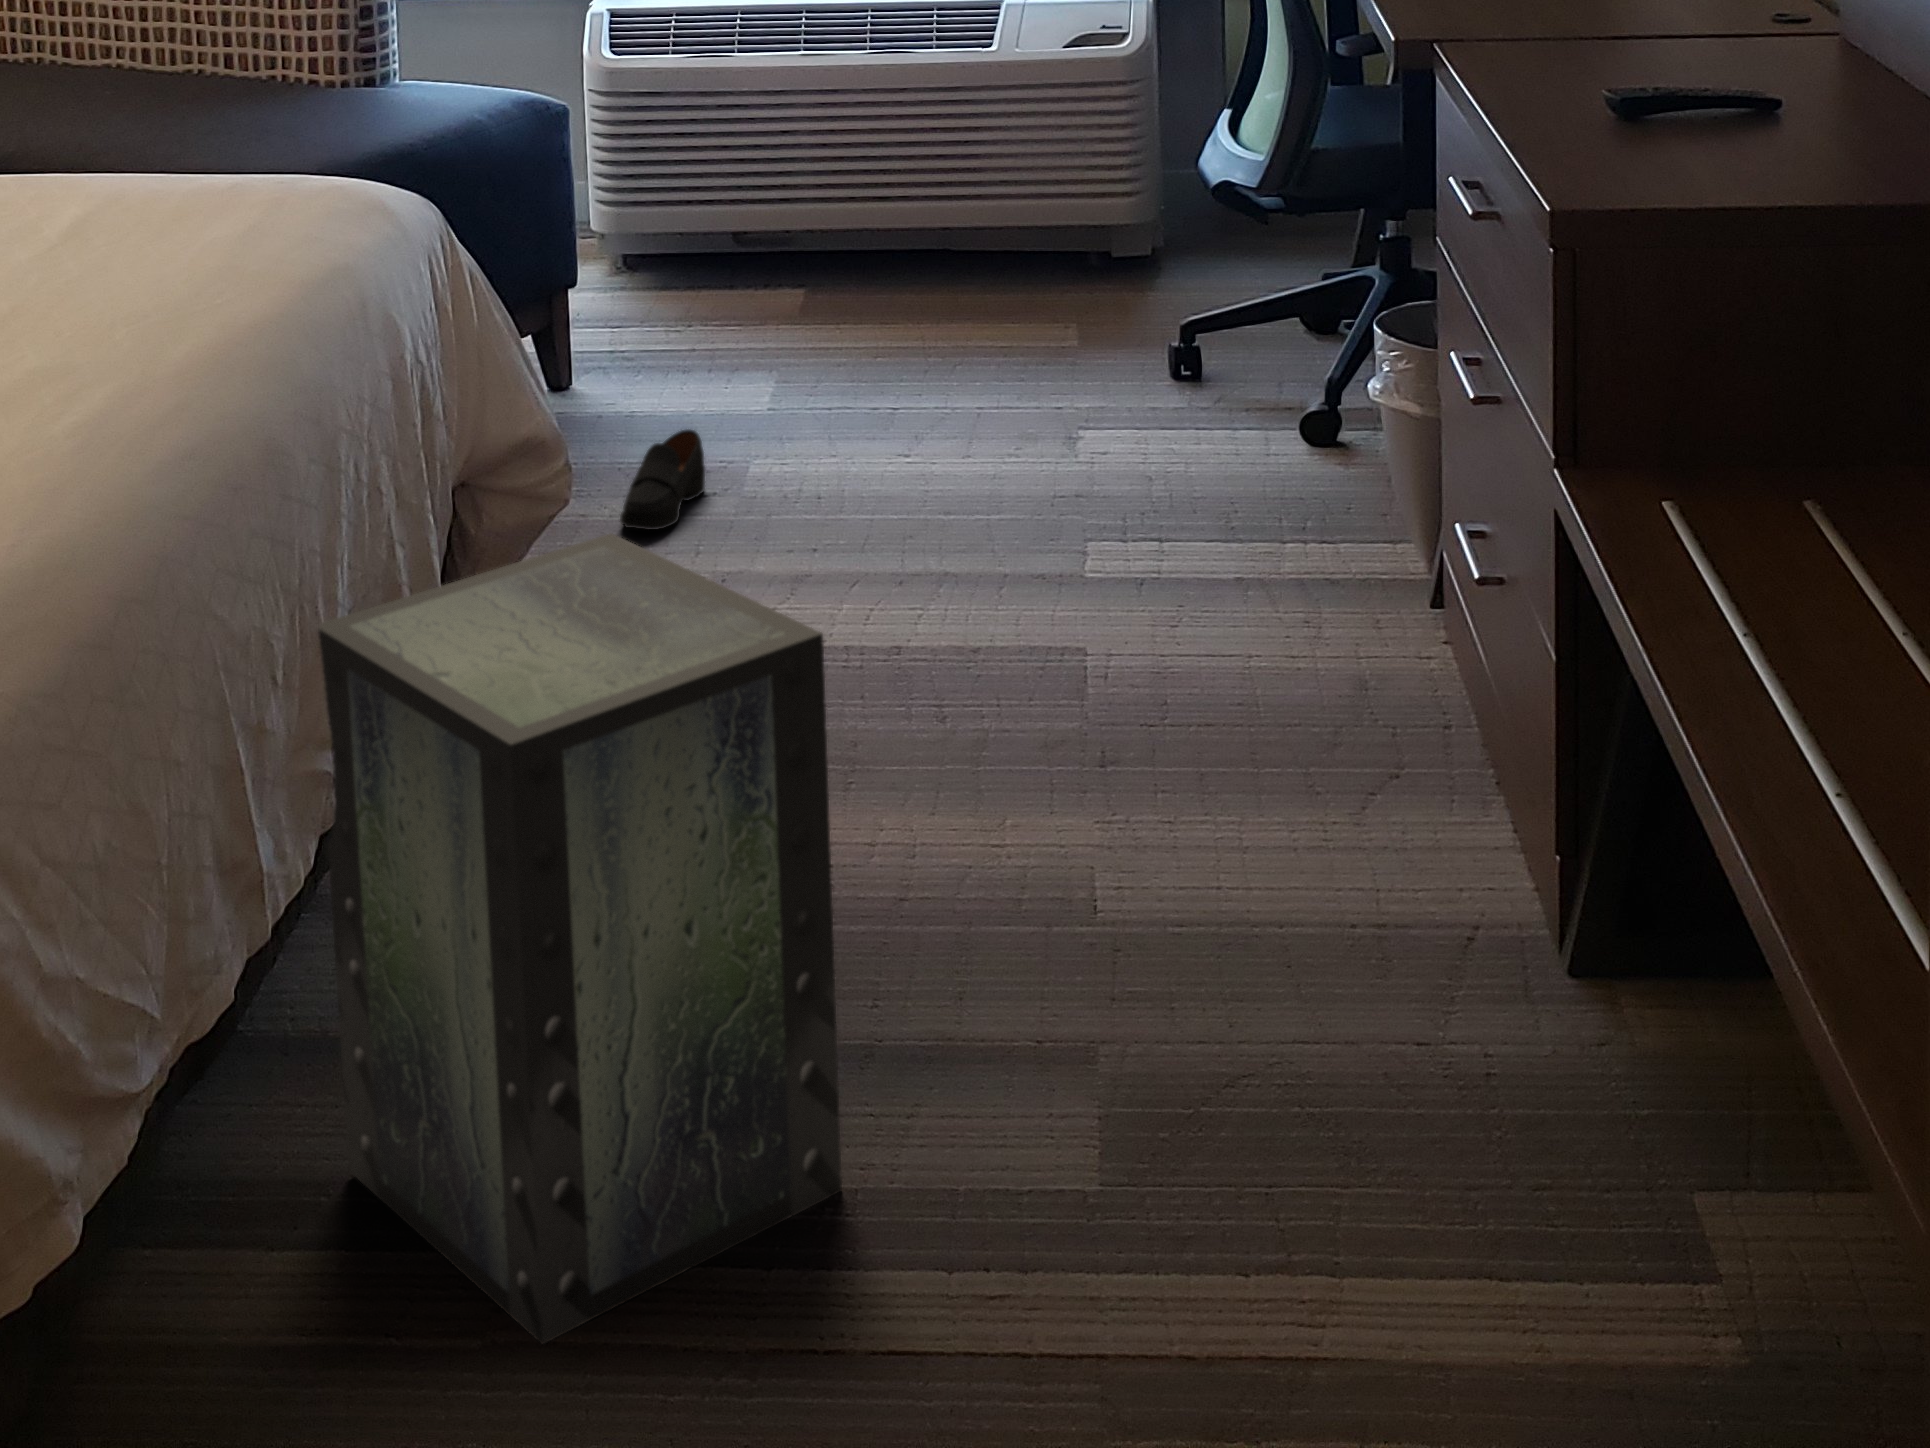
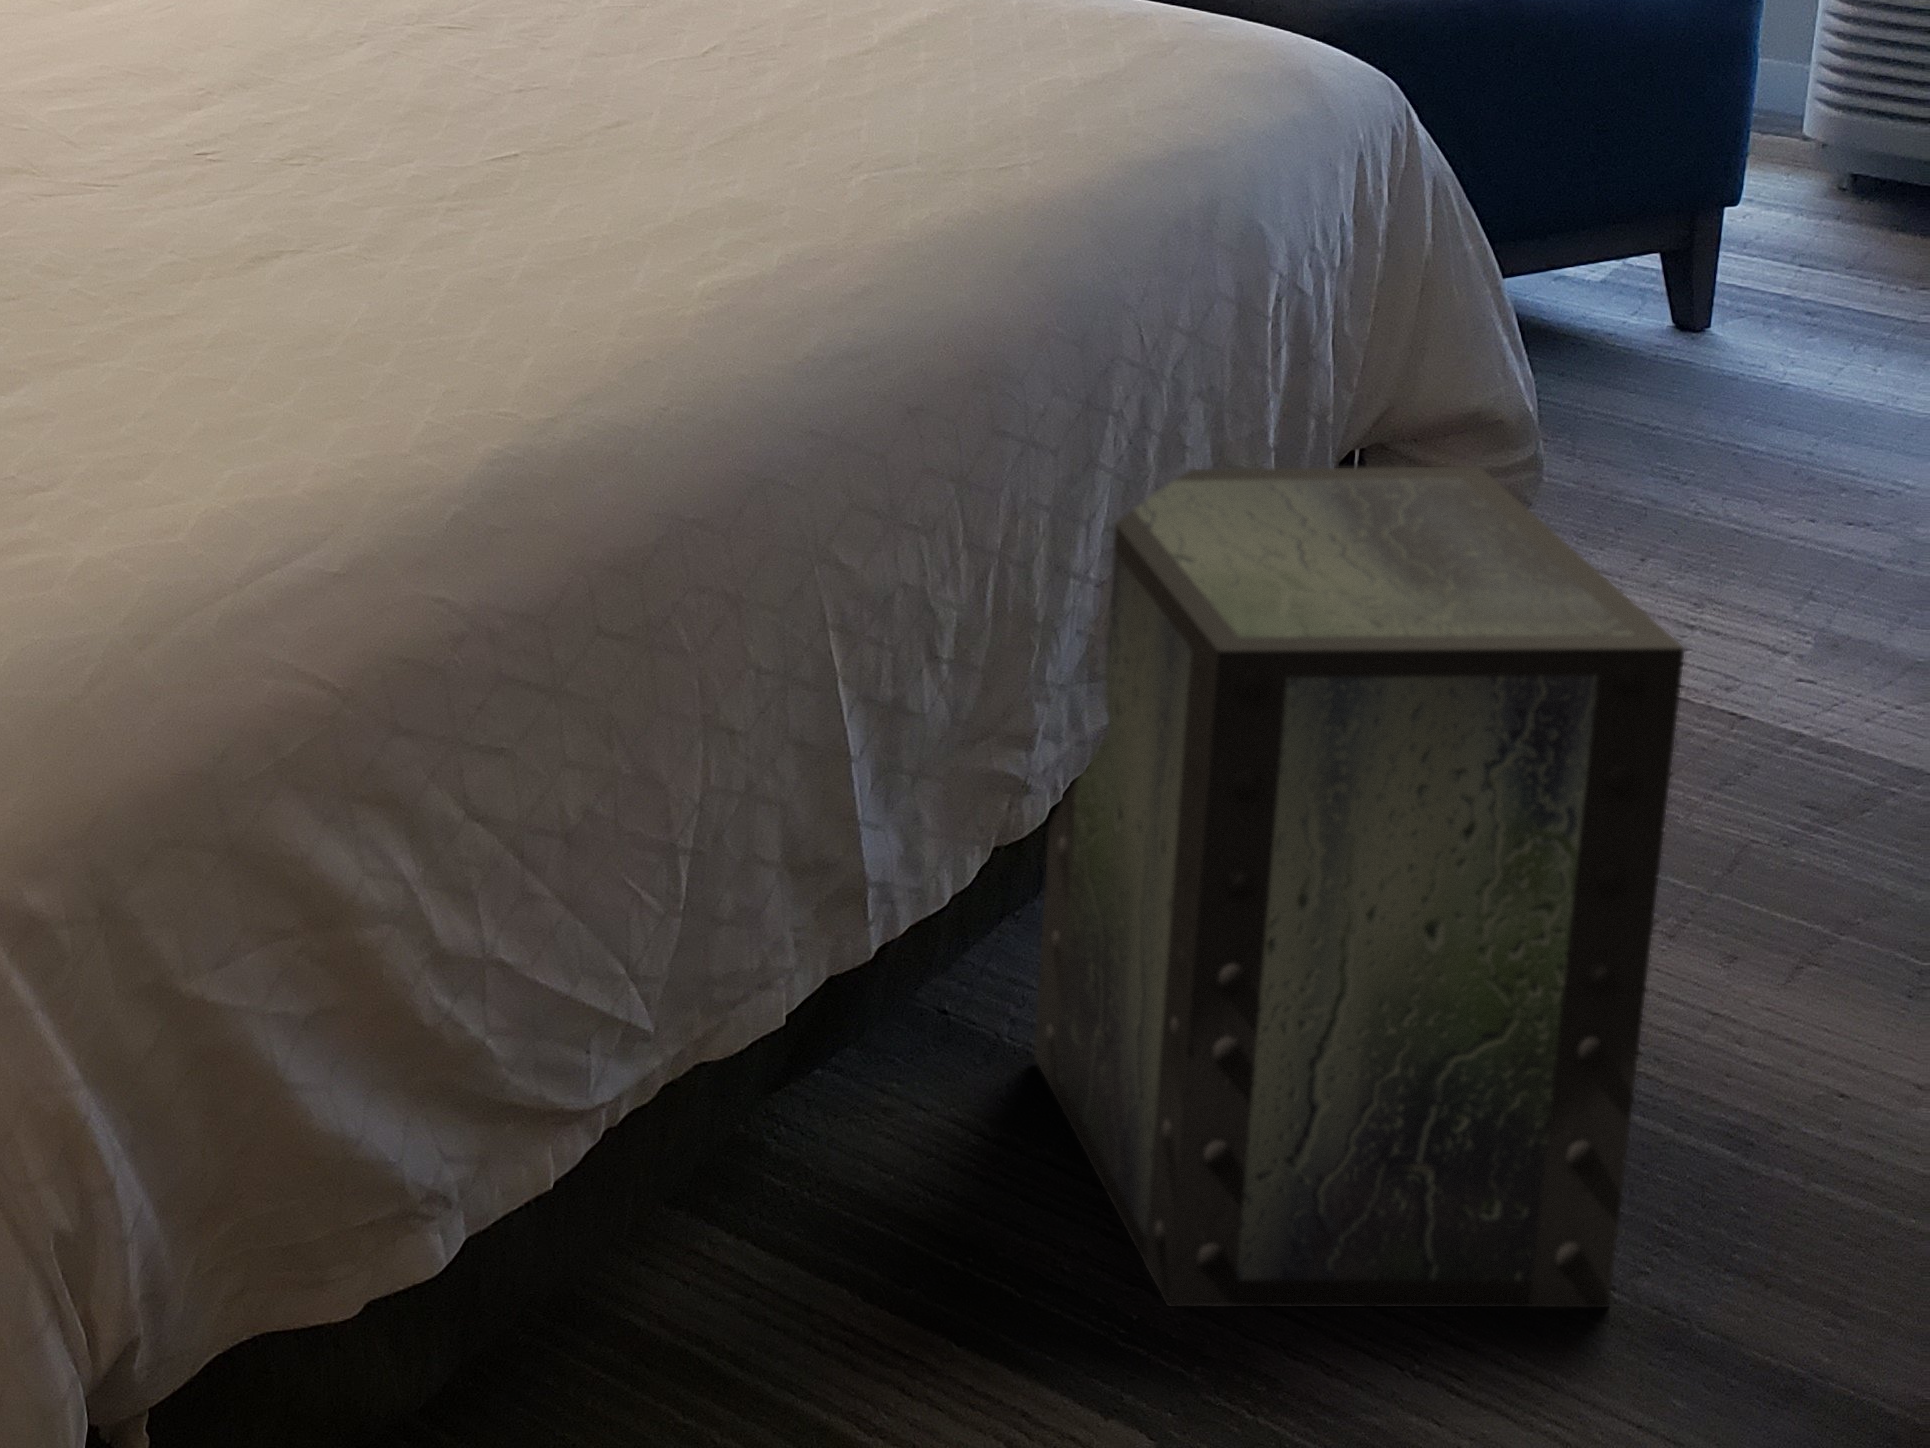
shoe: present [620,429,705,530] -> none [1687,399,1837,511]

